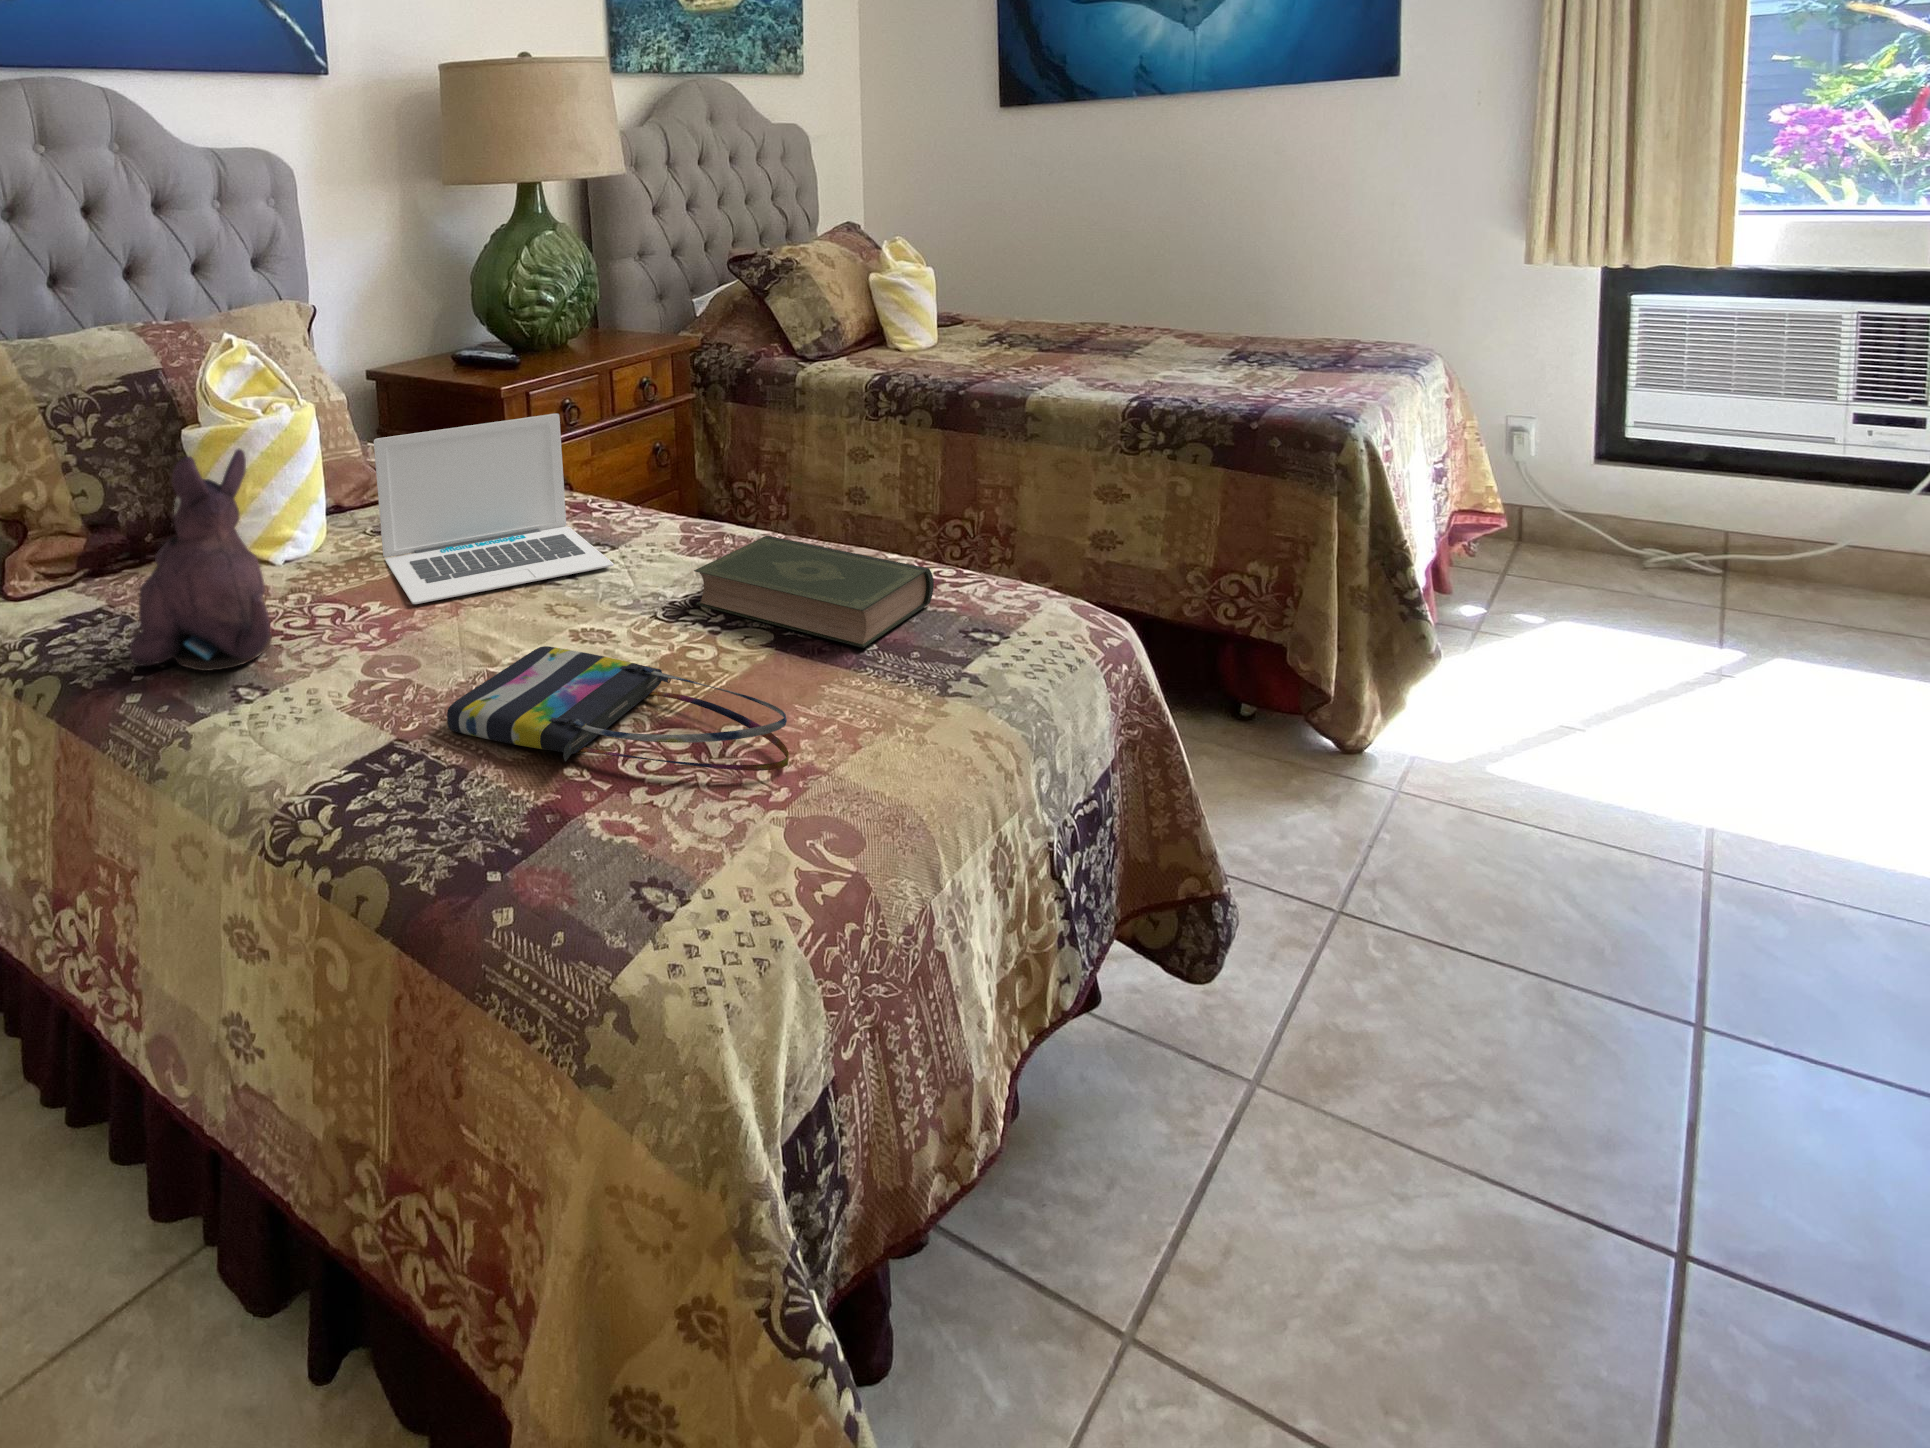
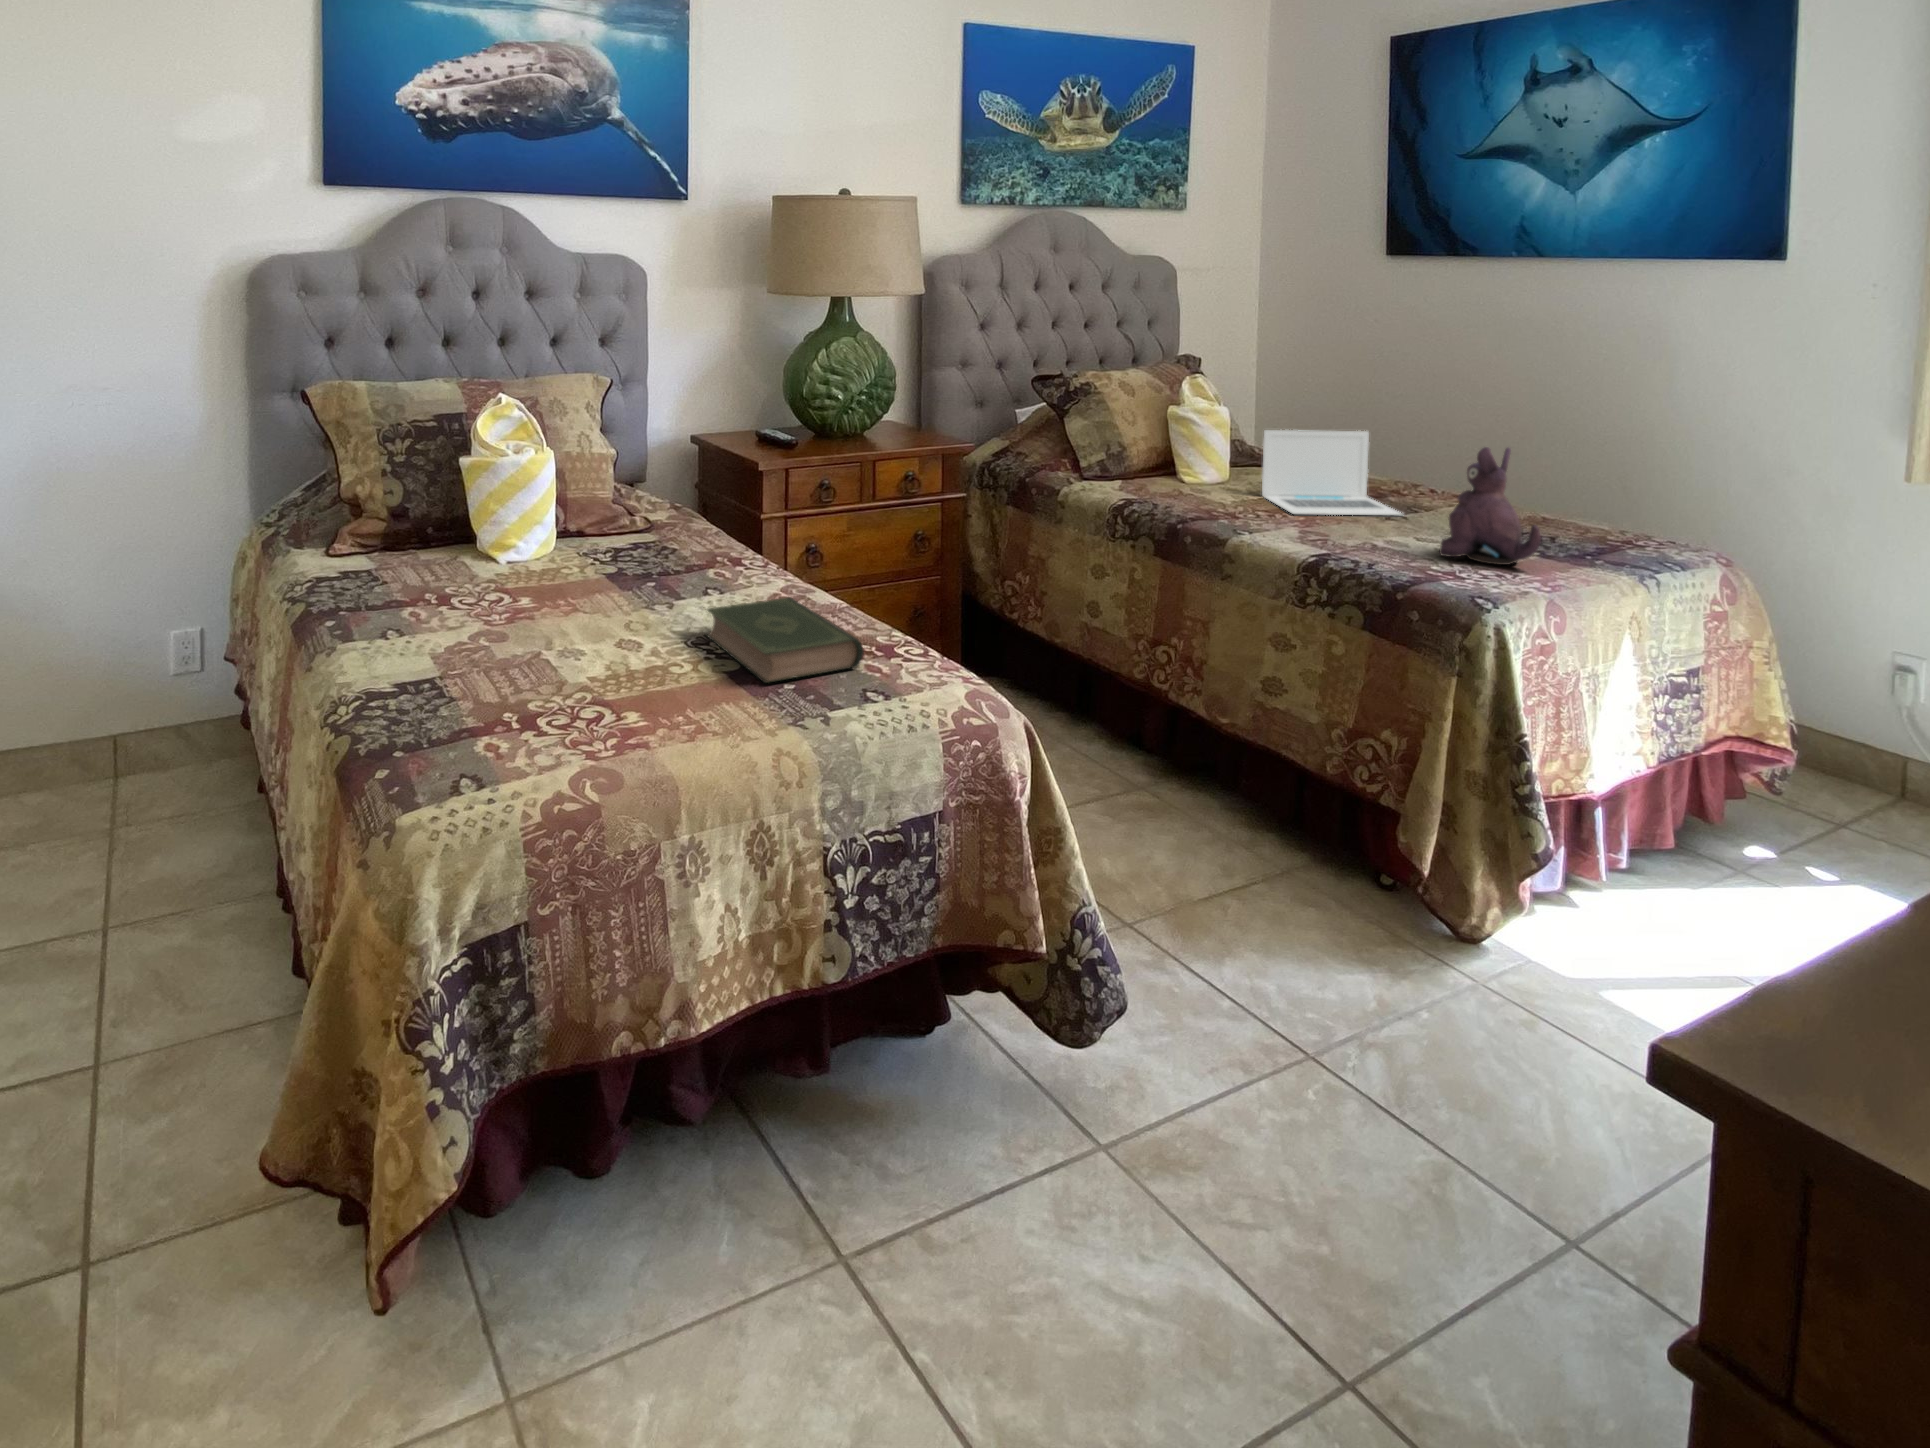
laptop: present [374,414,614,604] -> present [1262,430,1402,515]
plush toy: present [130,449,272,671] -> present [1439,447,1541,565]
tote bag: present [447,646,789,771] -> none [459,636,624,735]

